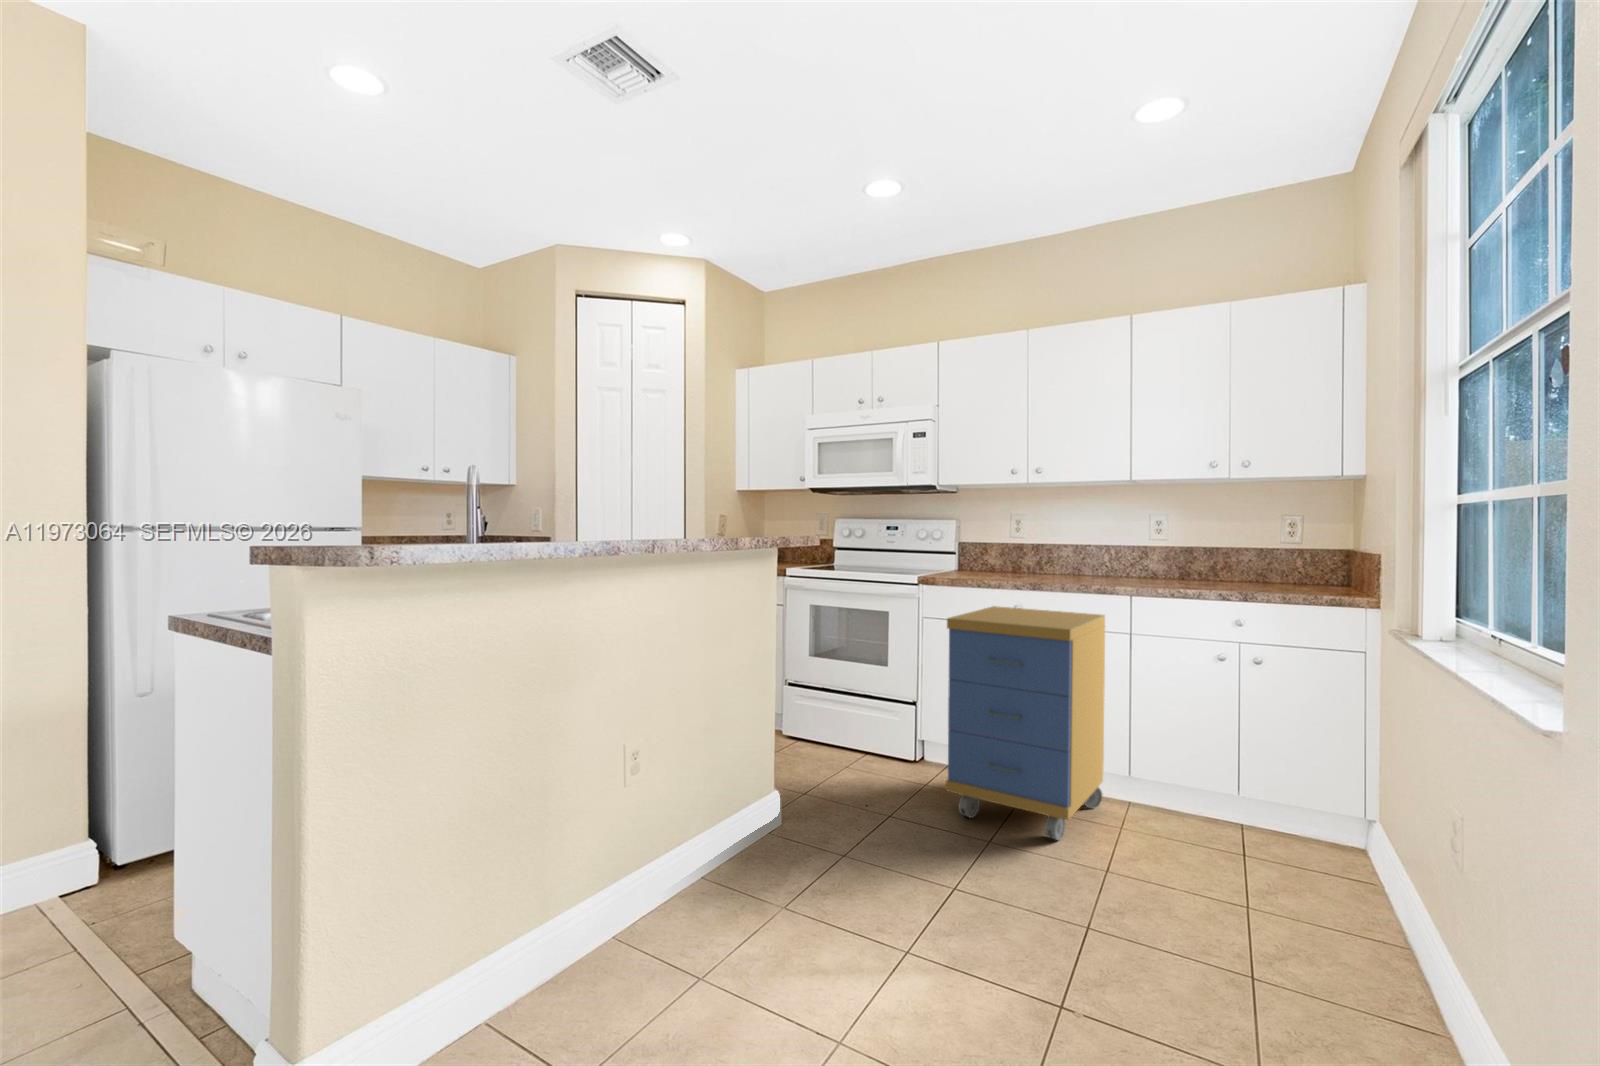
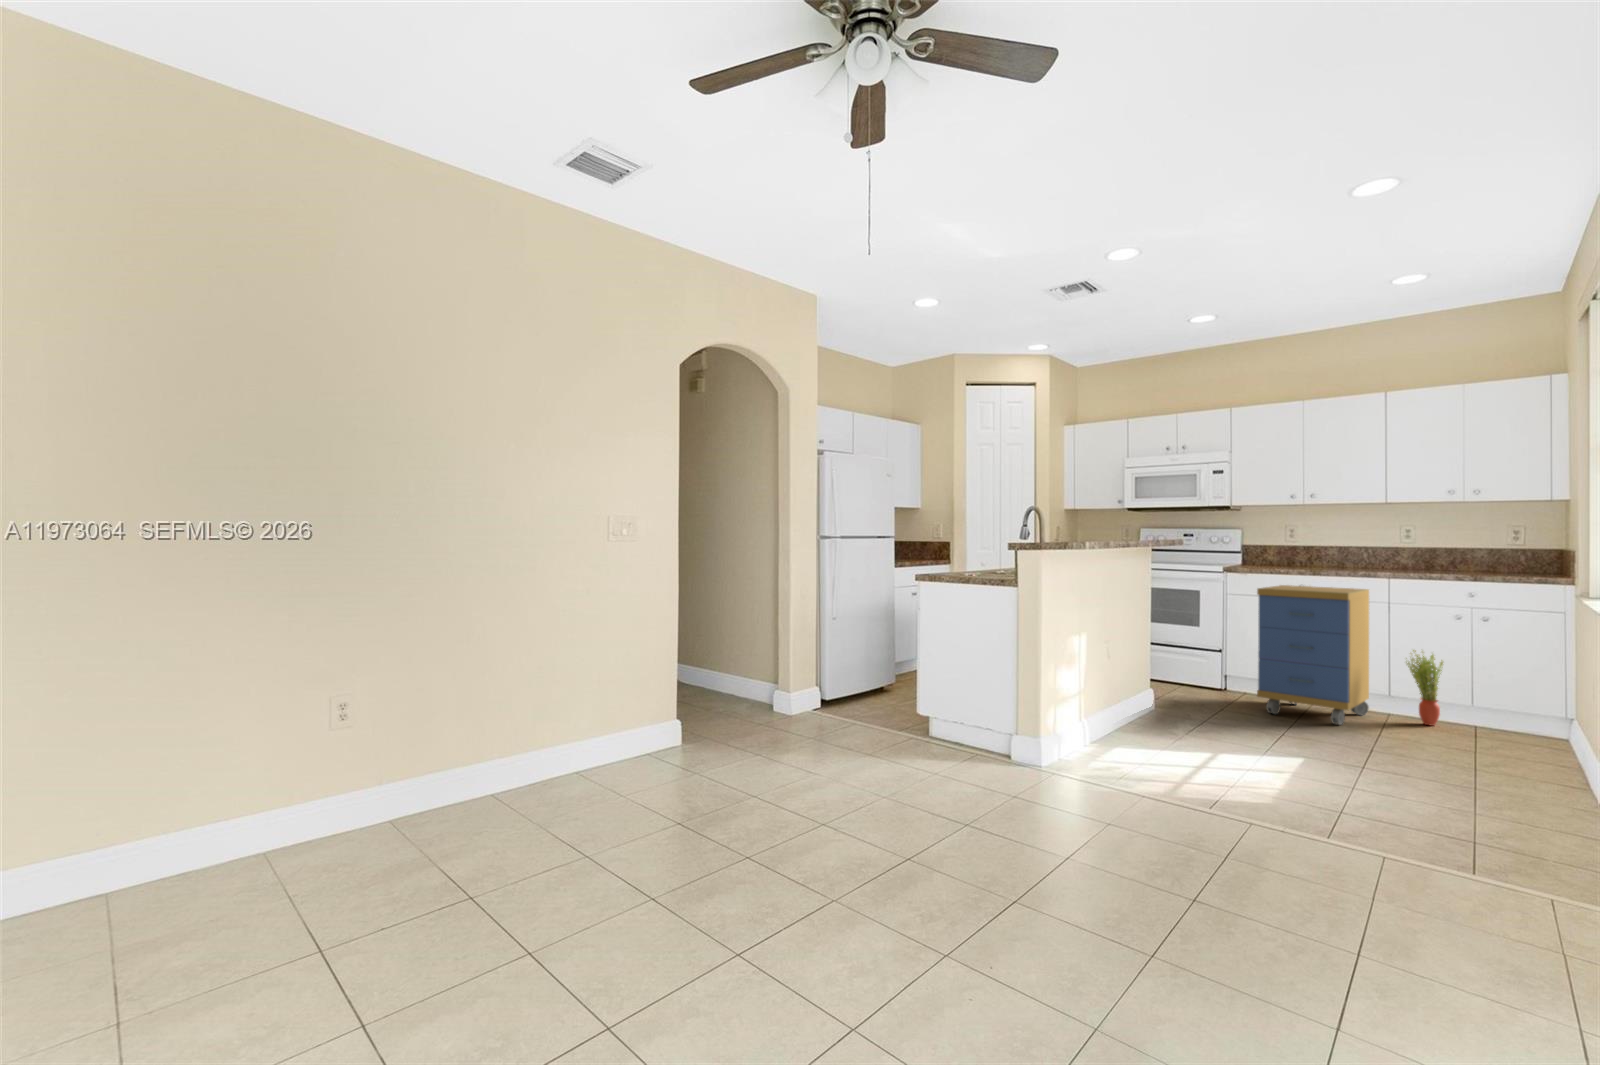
potted plant: none [1149,708,1203,828] -> present [1406,650,1443,726]

